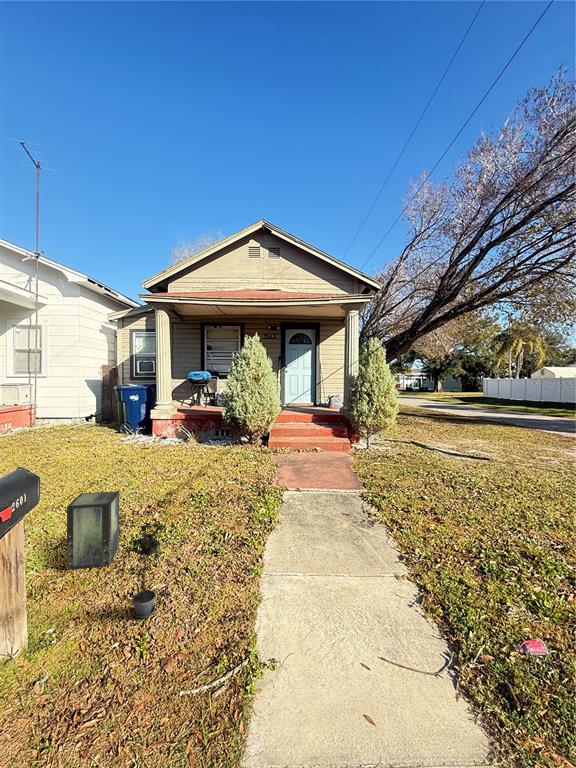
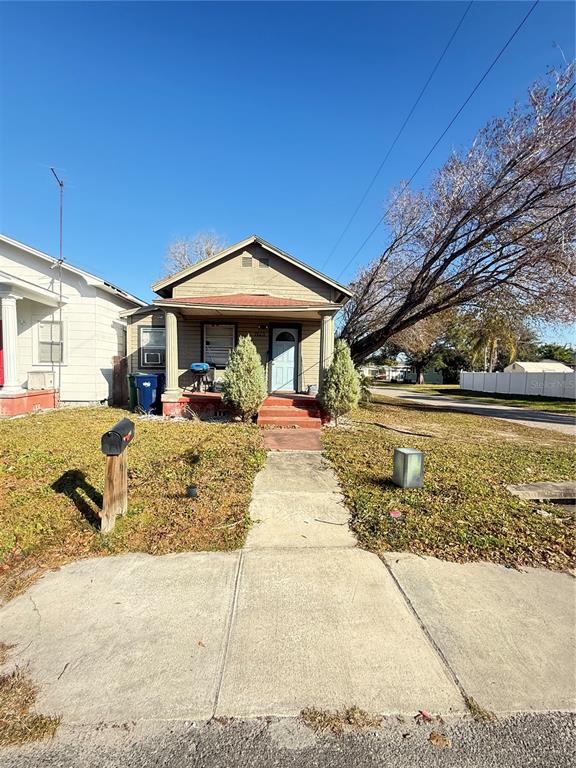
storage box: present [67,491,119,570] -> present [392,448,425,489]

